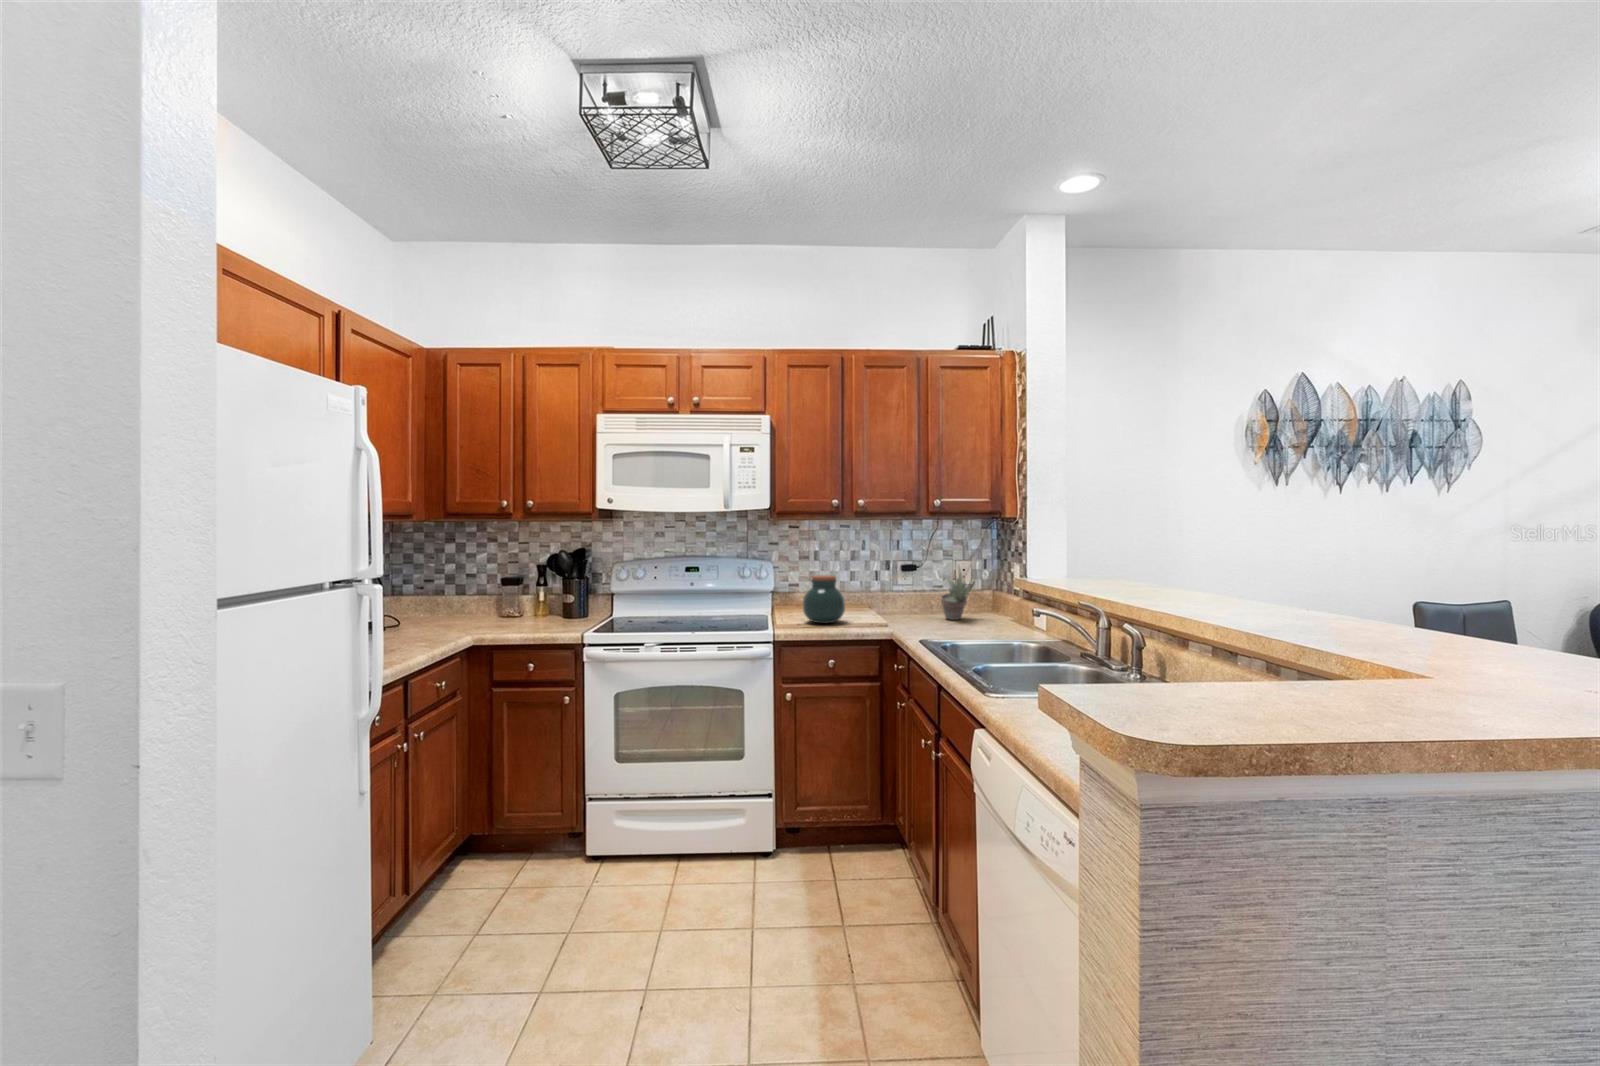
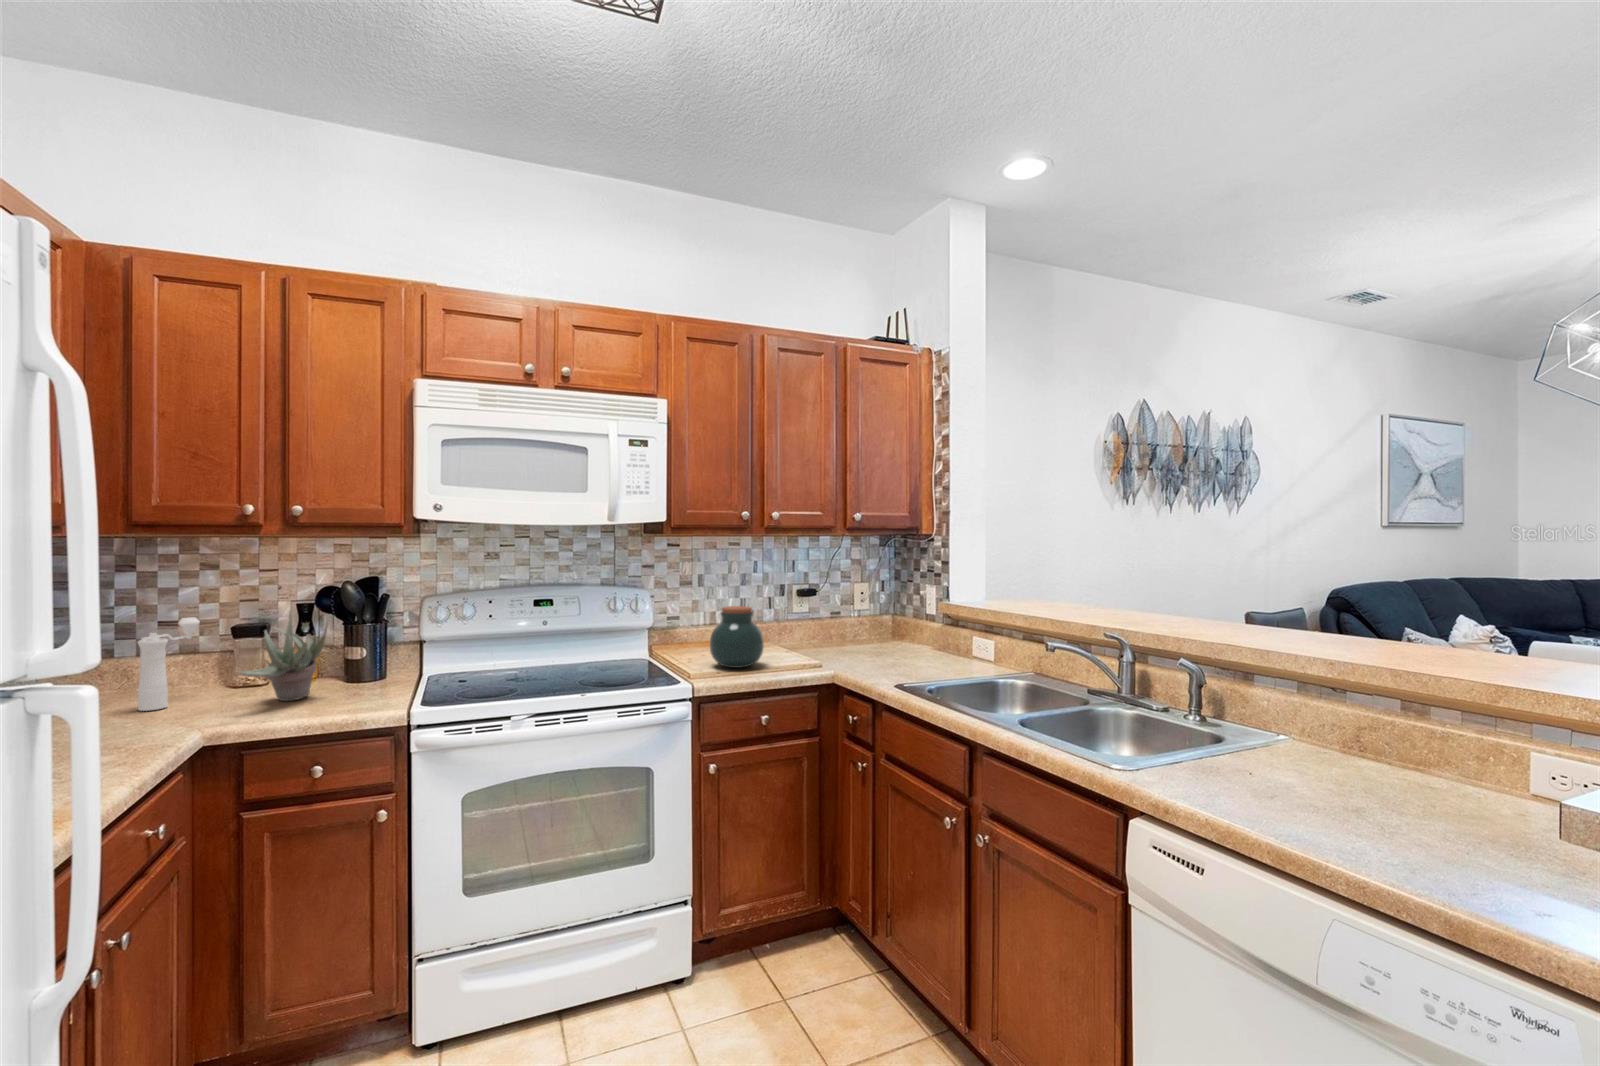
succulent plant: present [941,565,975,620] -> present [237,611,328,701]
pepper mill: none [448,572,482,625] -> present [138,618,200,711]

